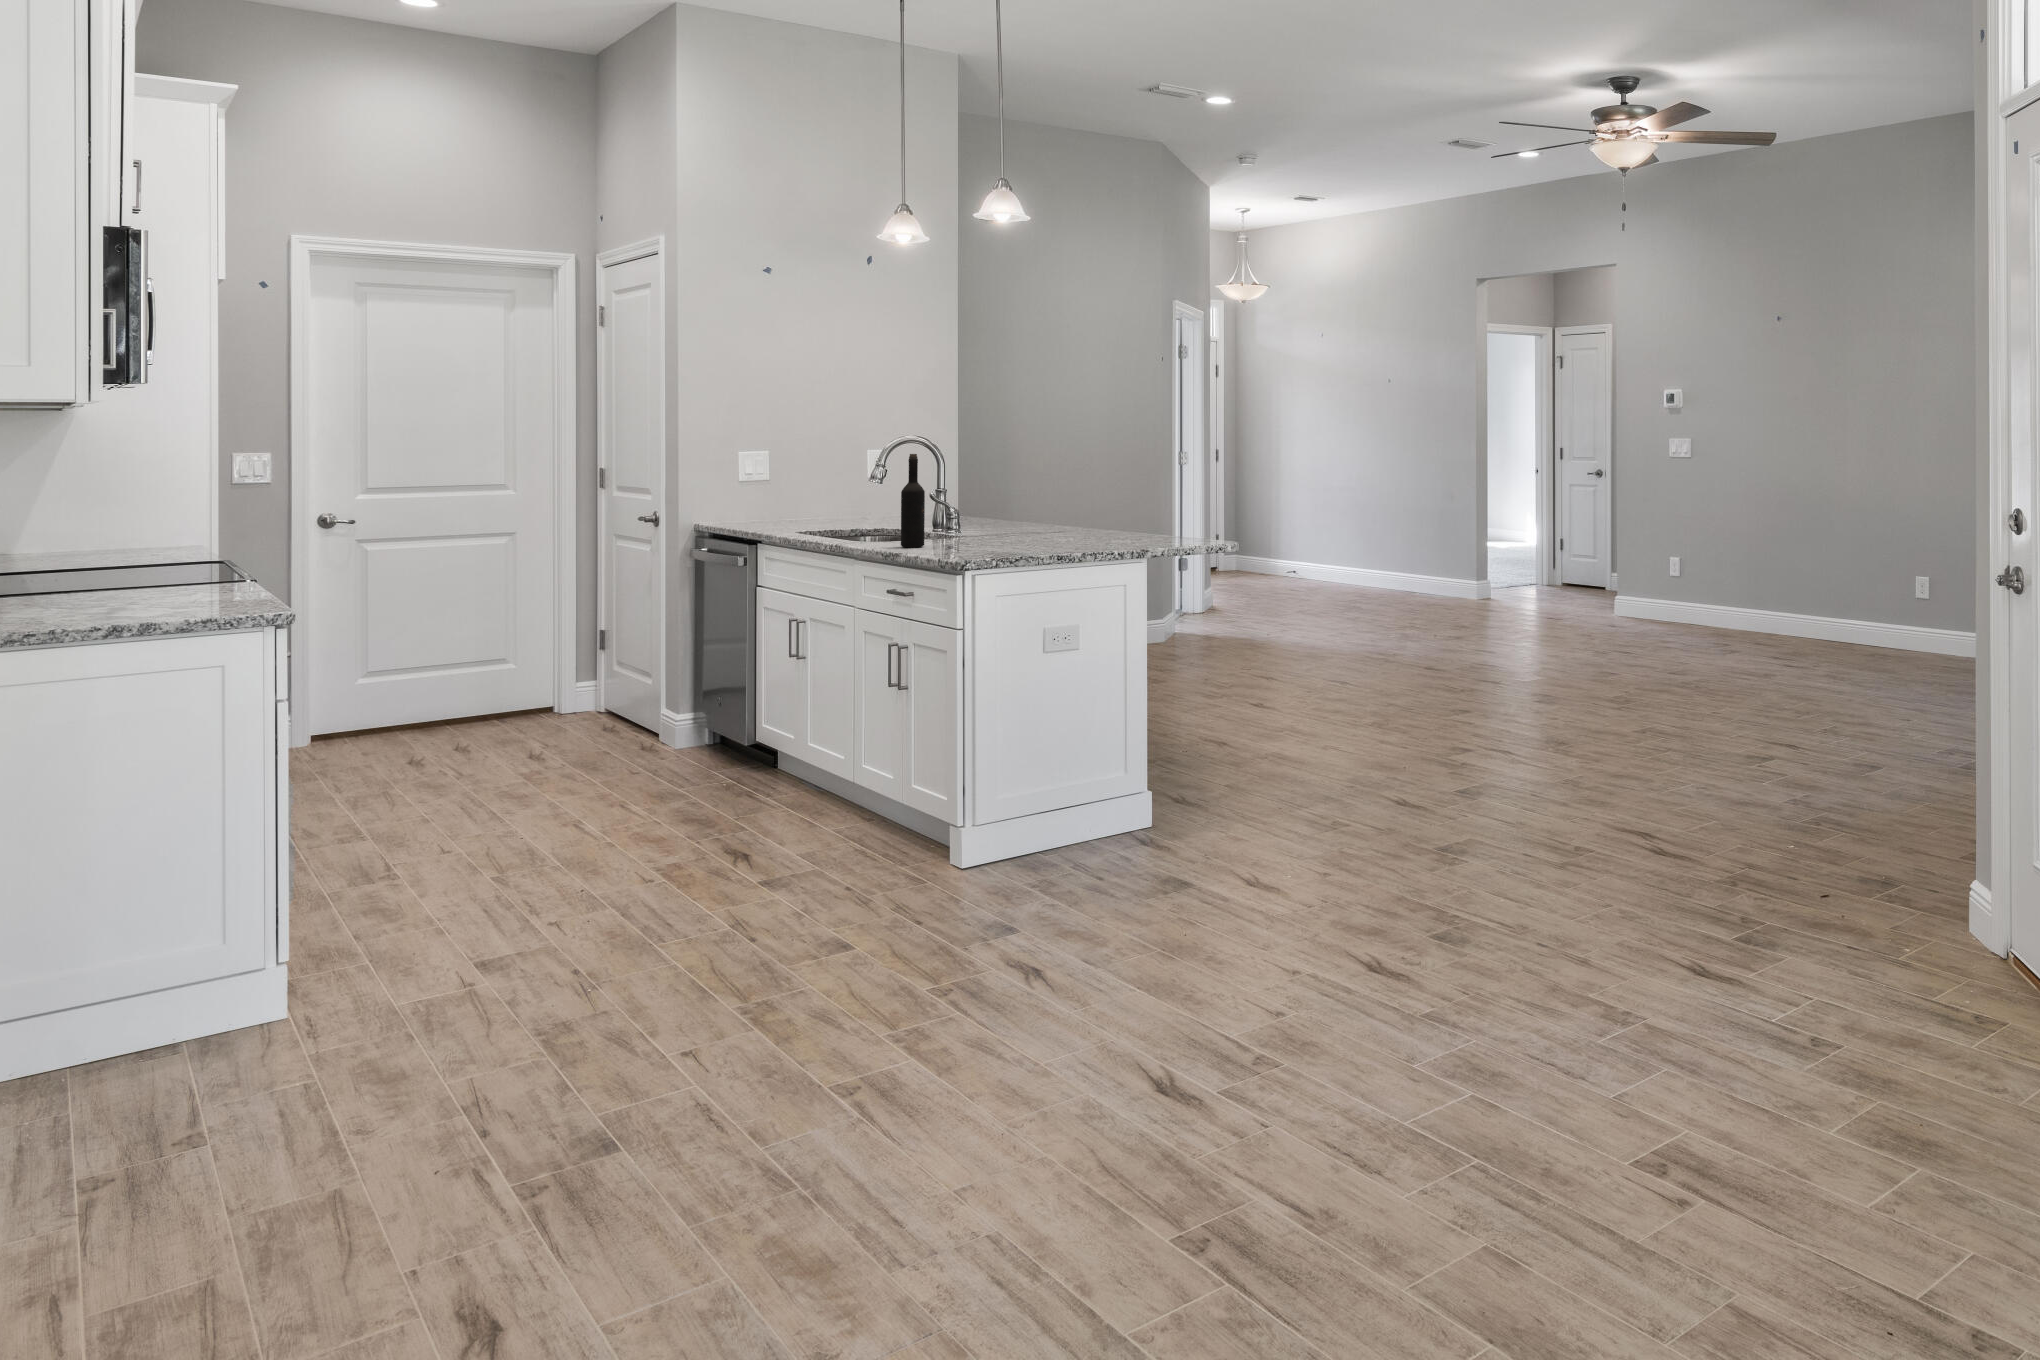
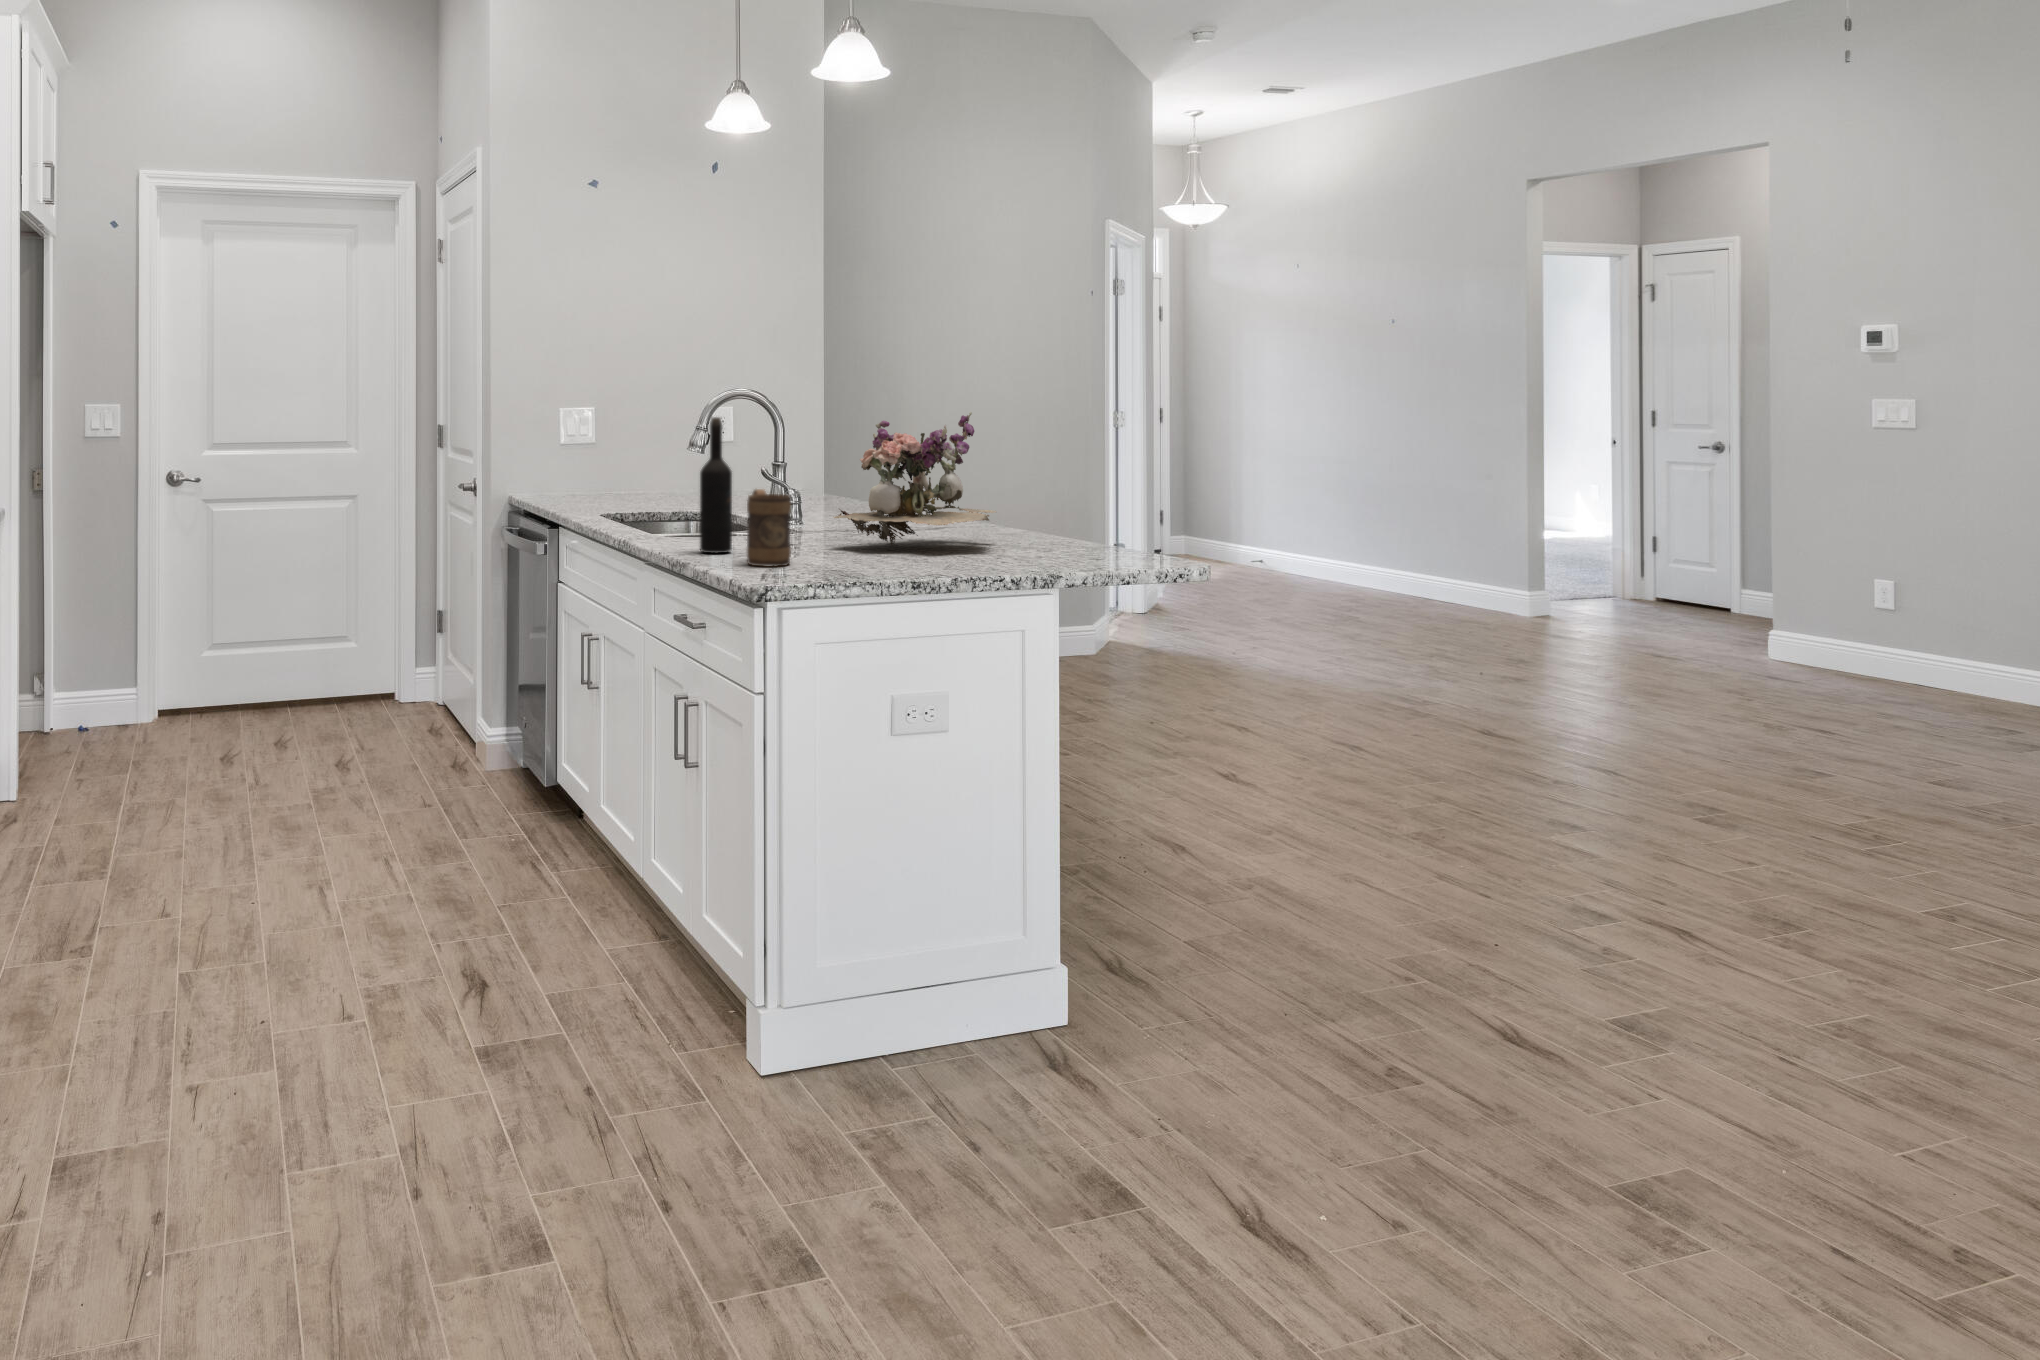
flower arrangement: none [994,449,1104,540] -> present [834,412,996,546]
mug: none [942,501,973,551] -> present [747,489,791,567]

